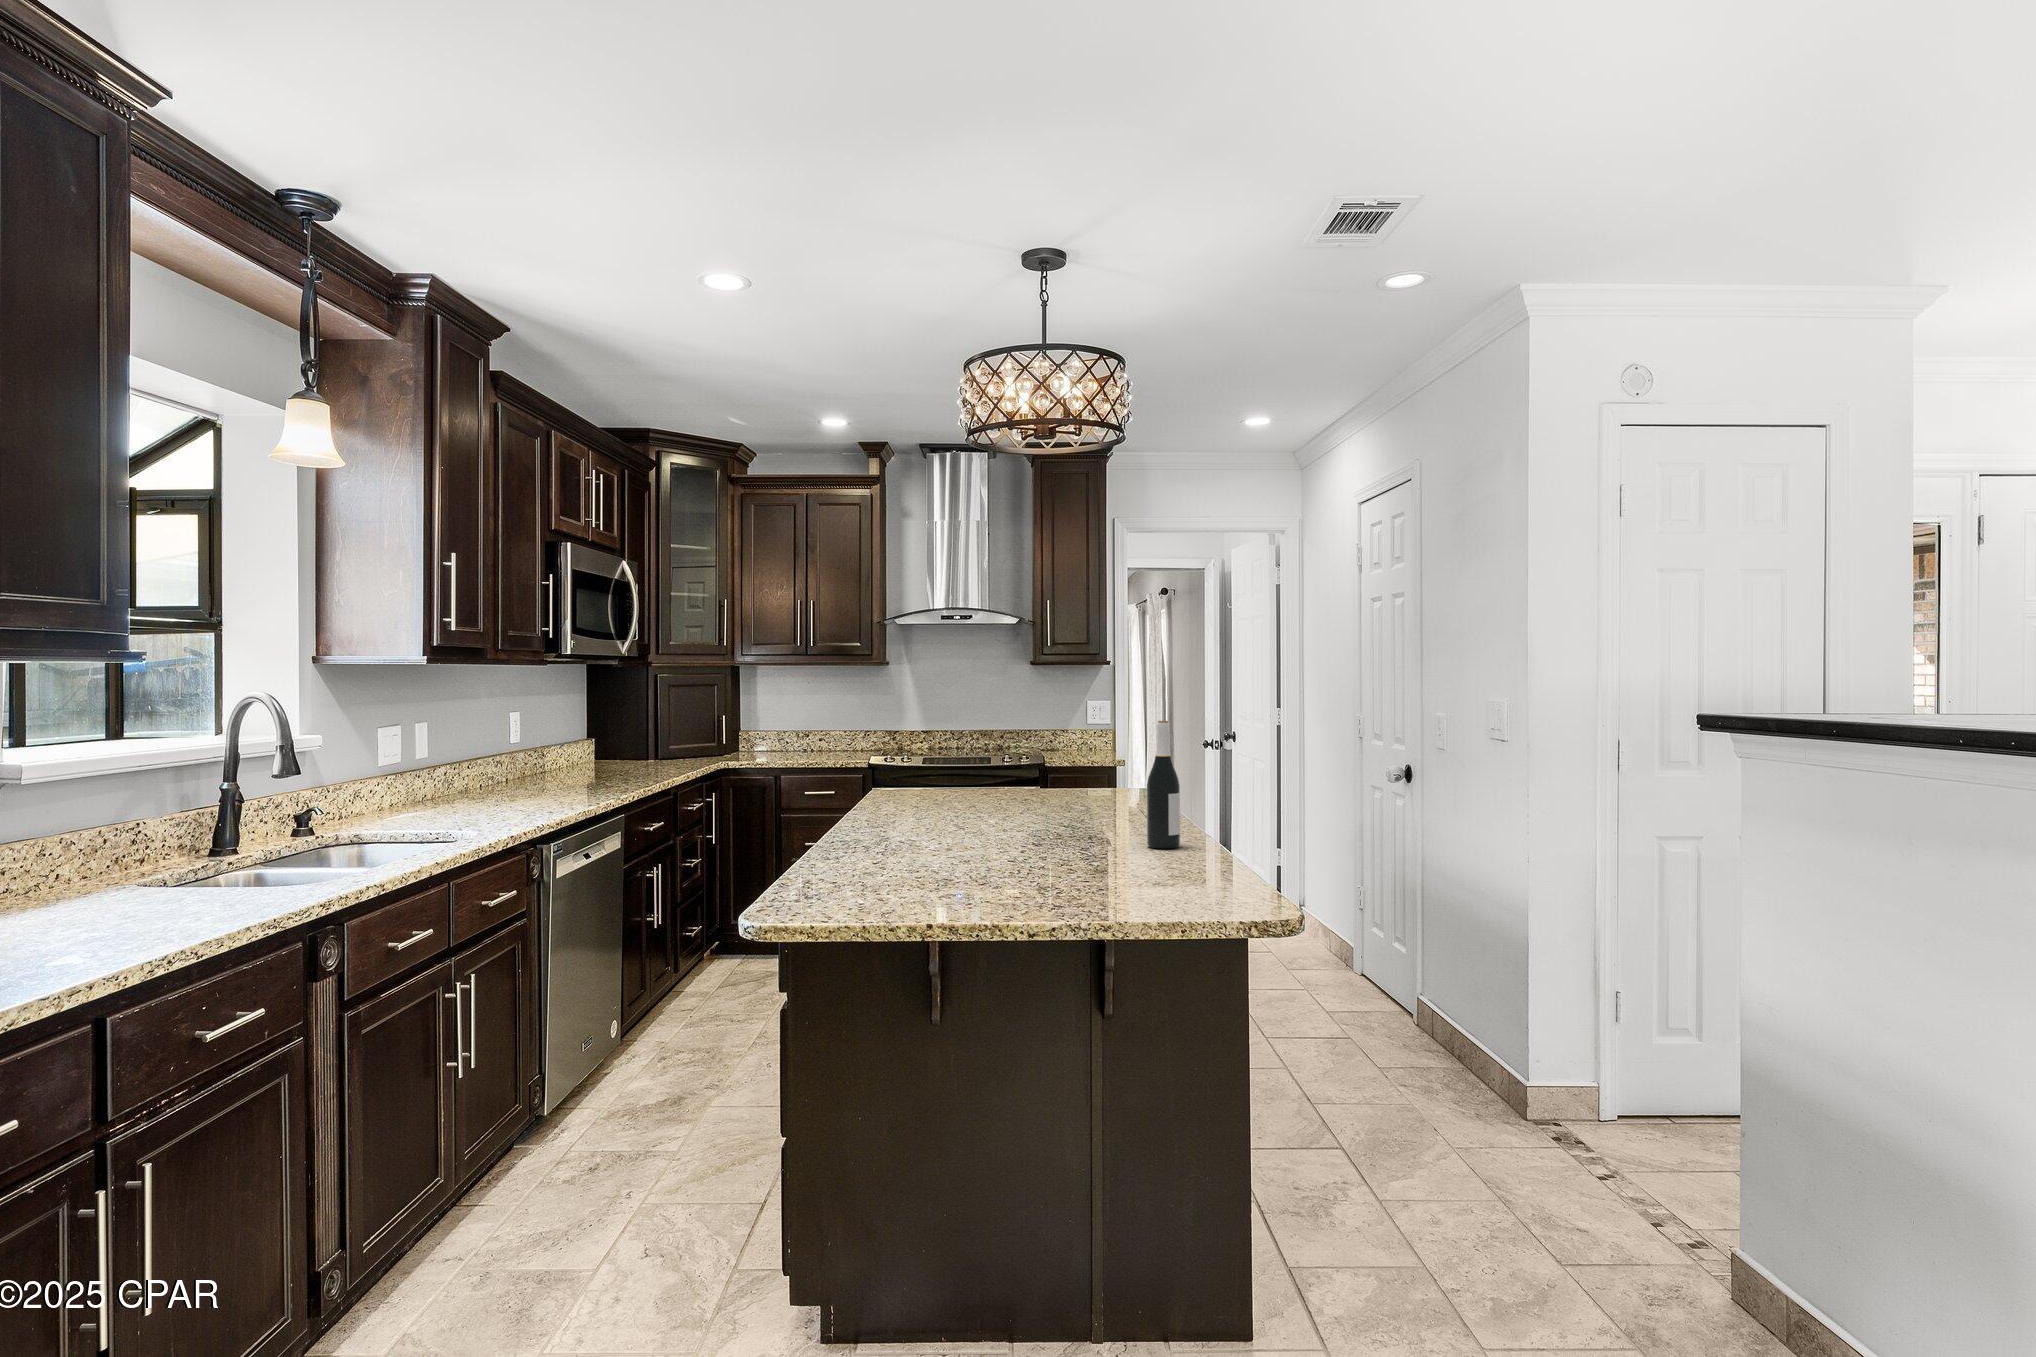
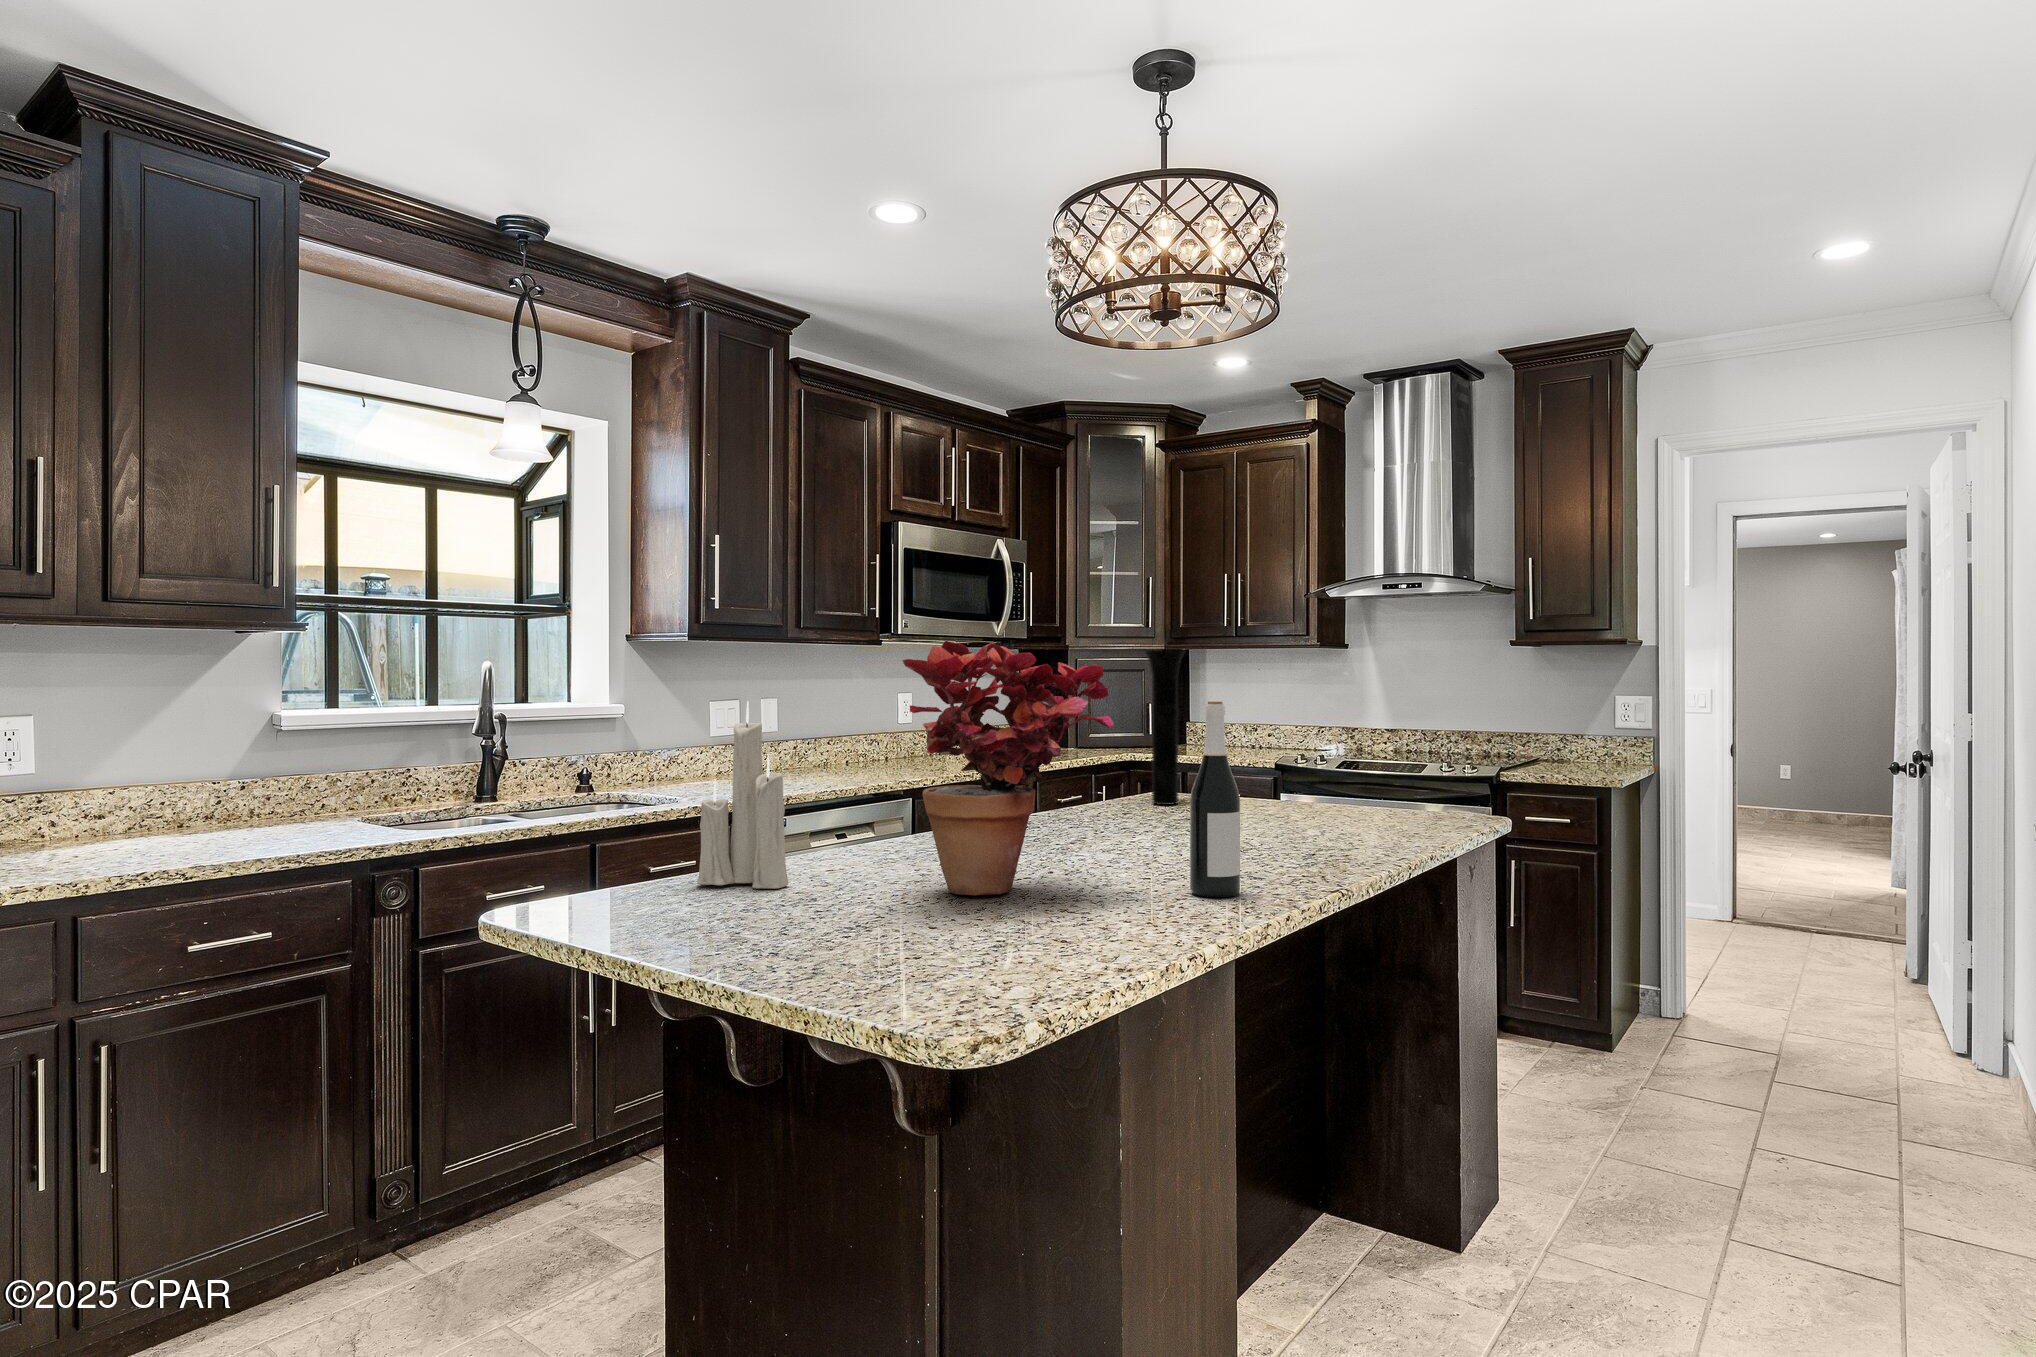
vase: none [904,677,936,799] -> present [1145,650,1186,805]
potted plant: none [981,682,1114,866] -> present [902,641,1114,895]
candle: none [825,723,899,884] -> present [697,701,789,889]

